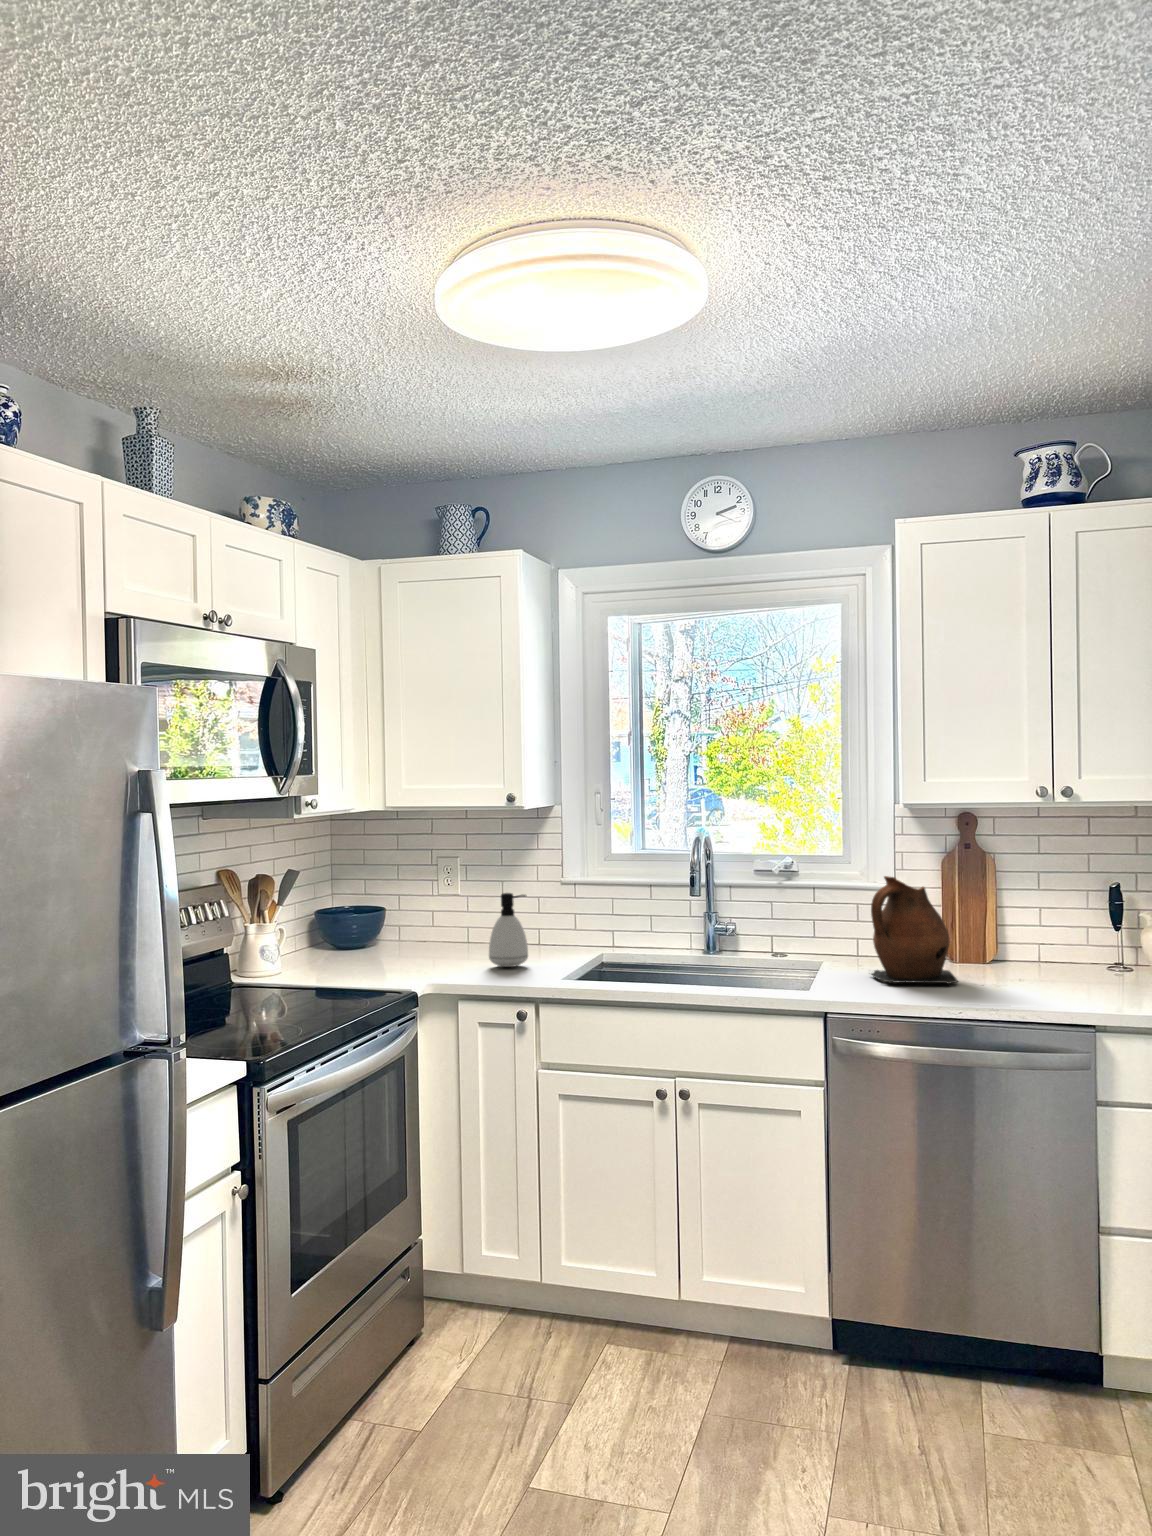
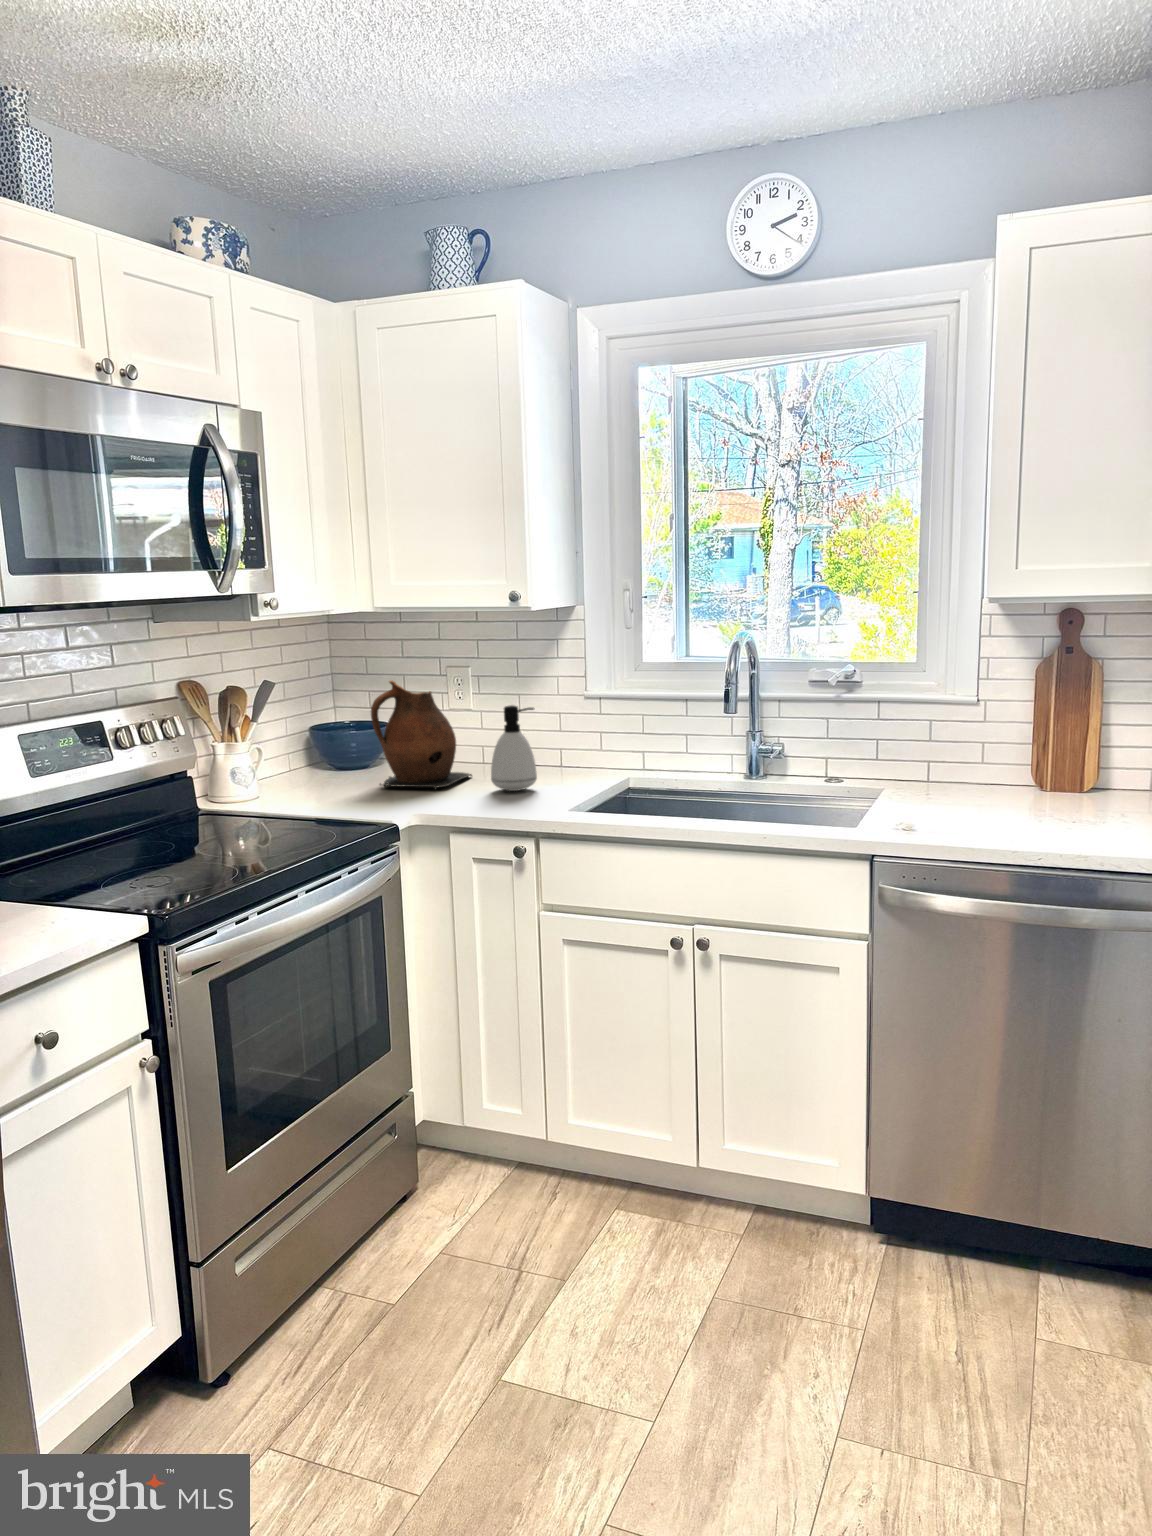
ceramic pitcher: present [871,876,958,984] -> present [371,681,472,789]

